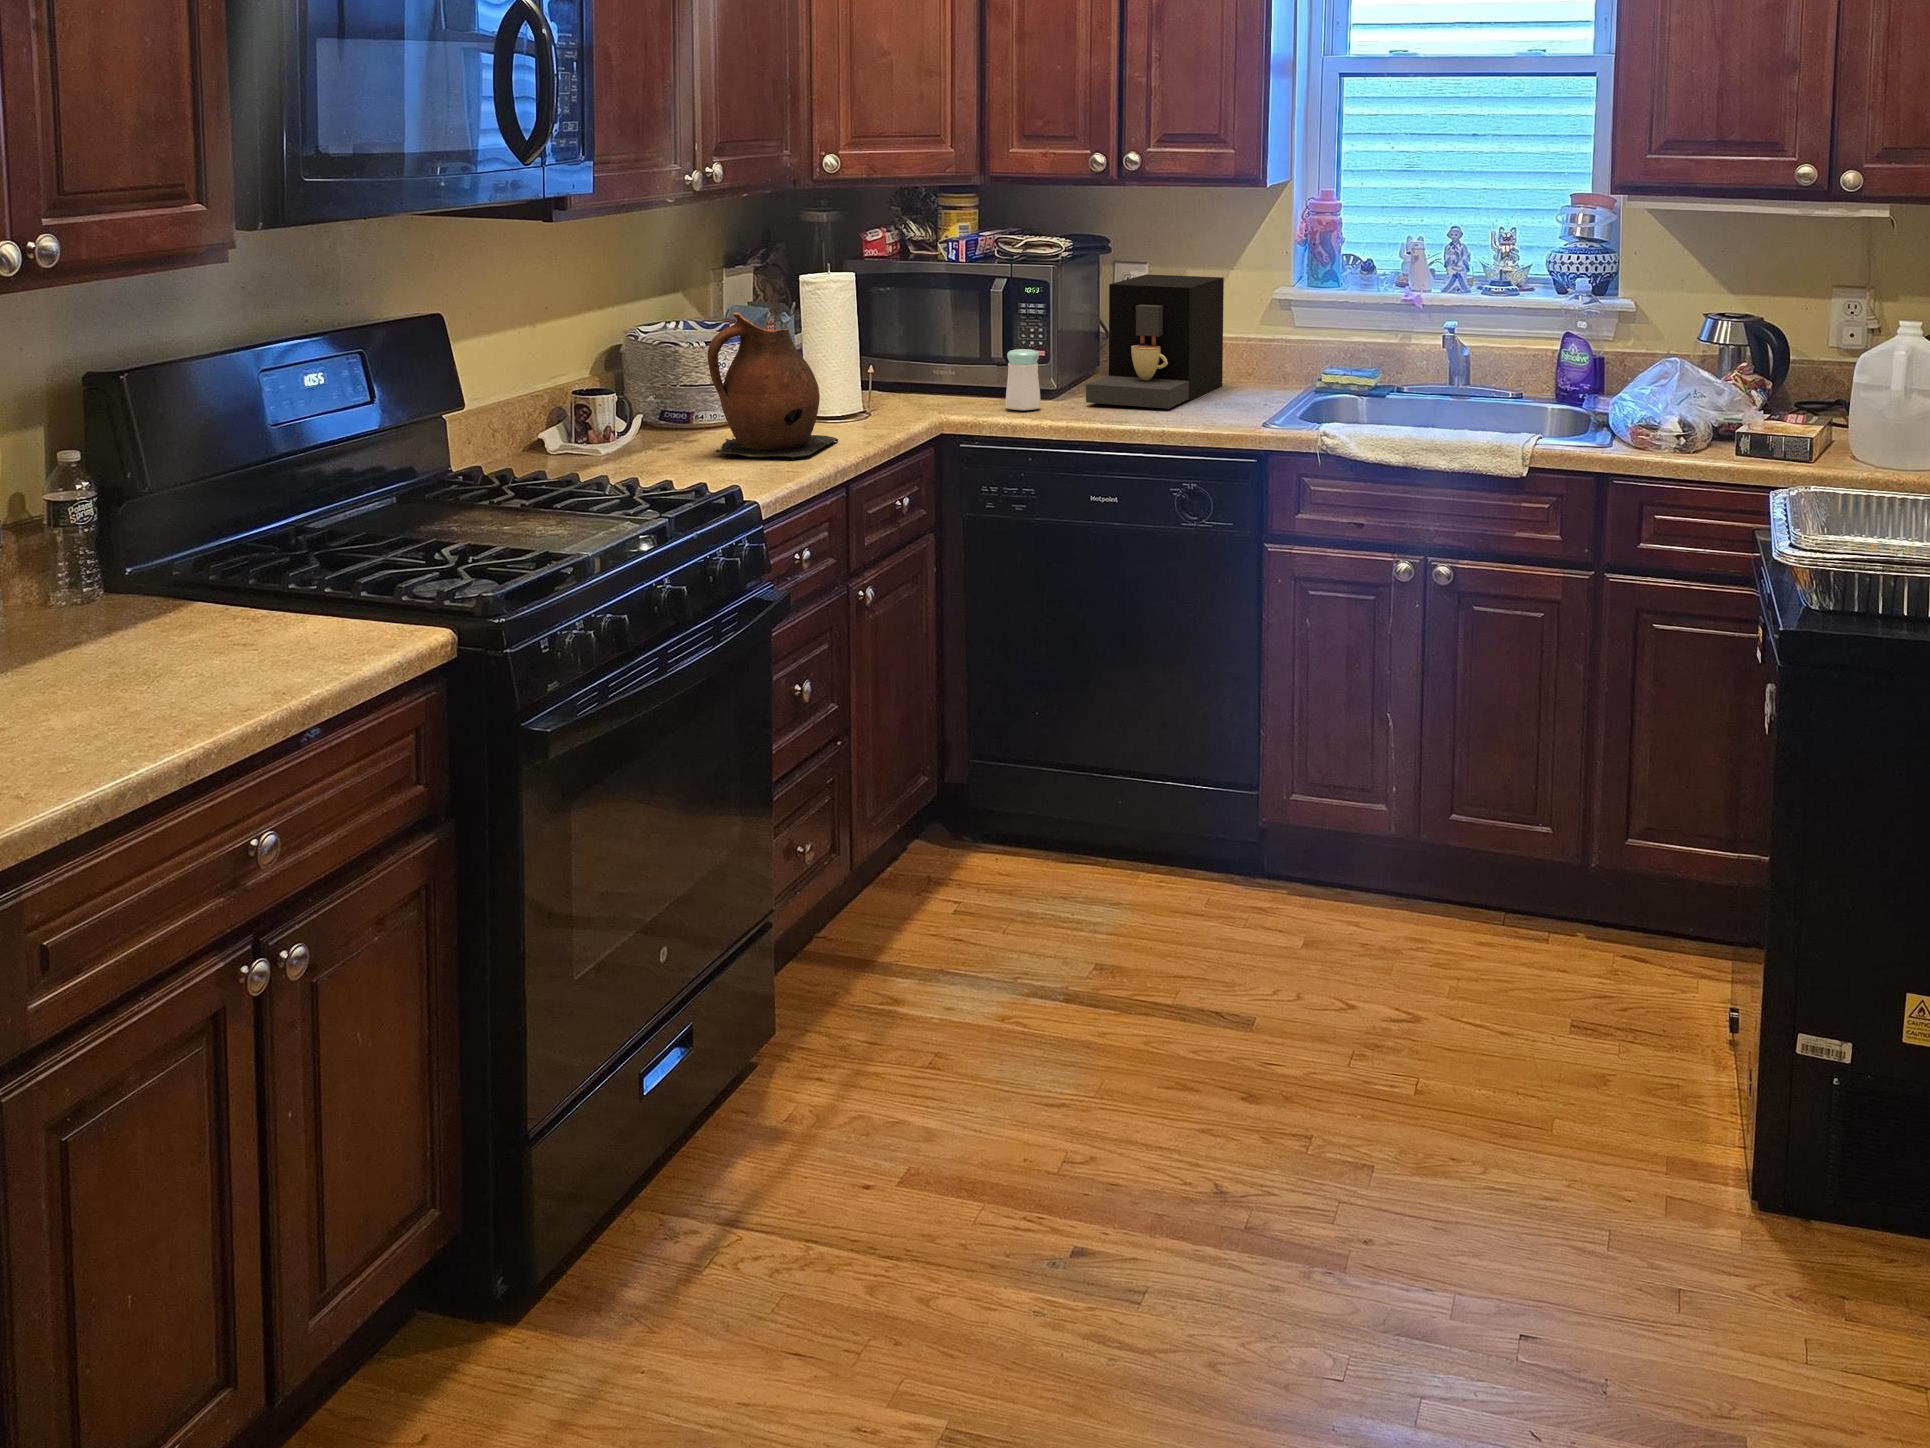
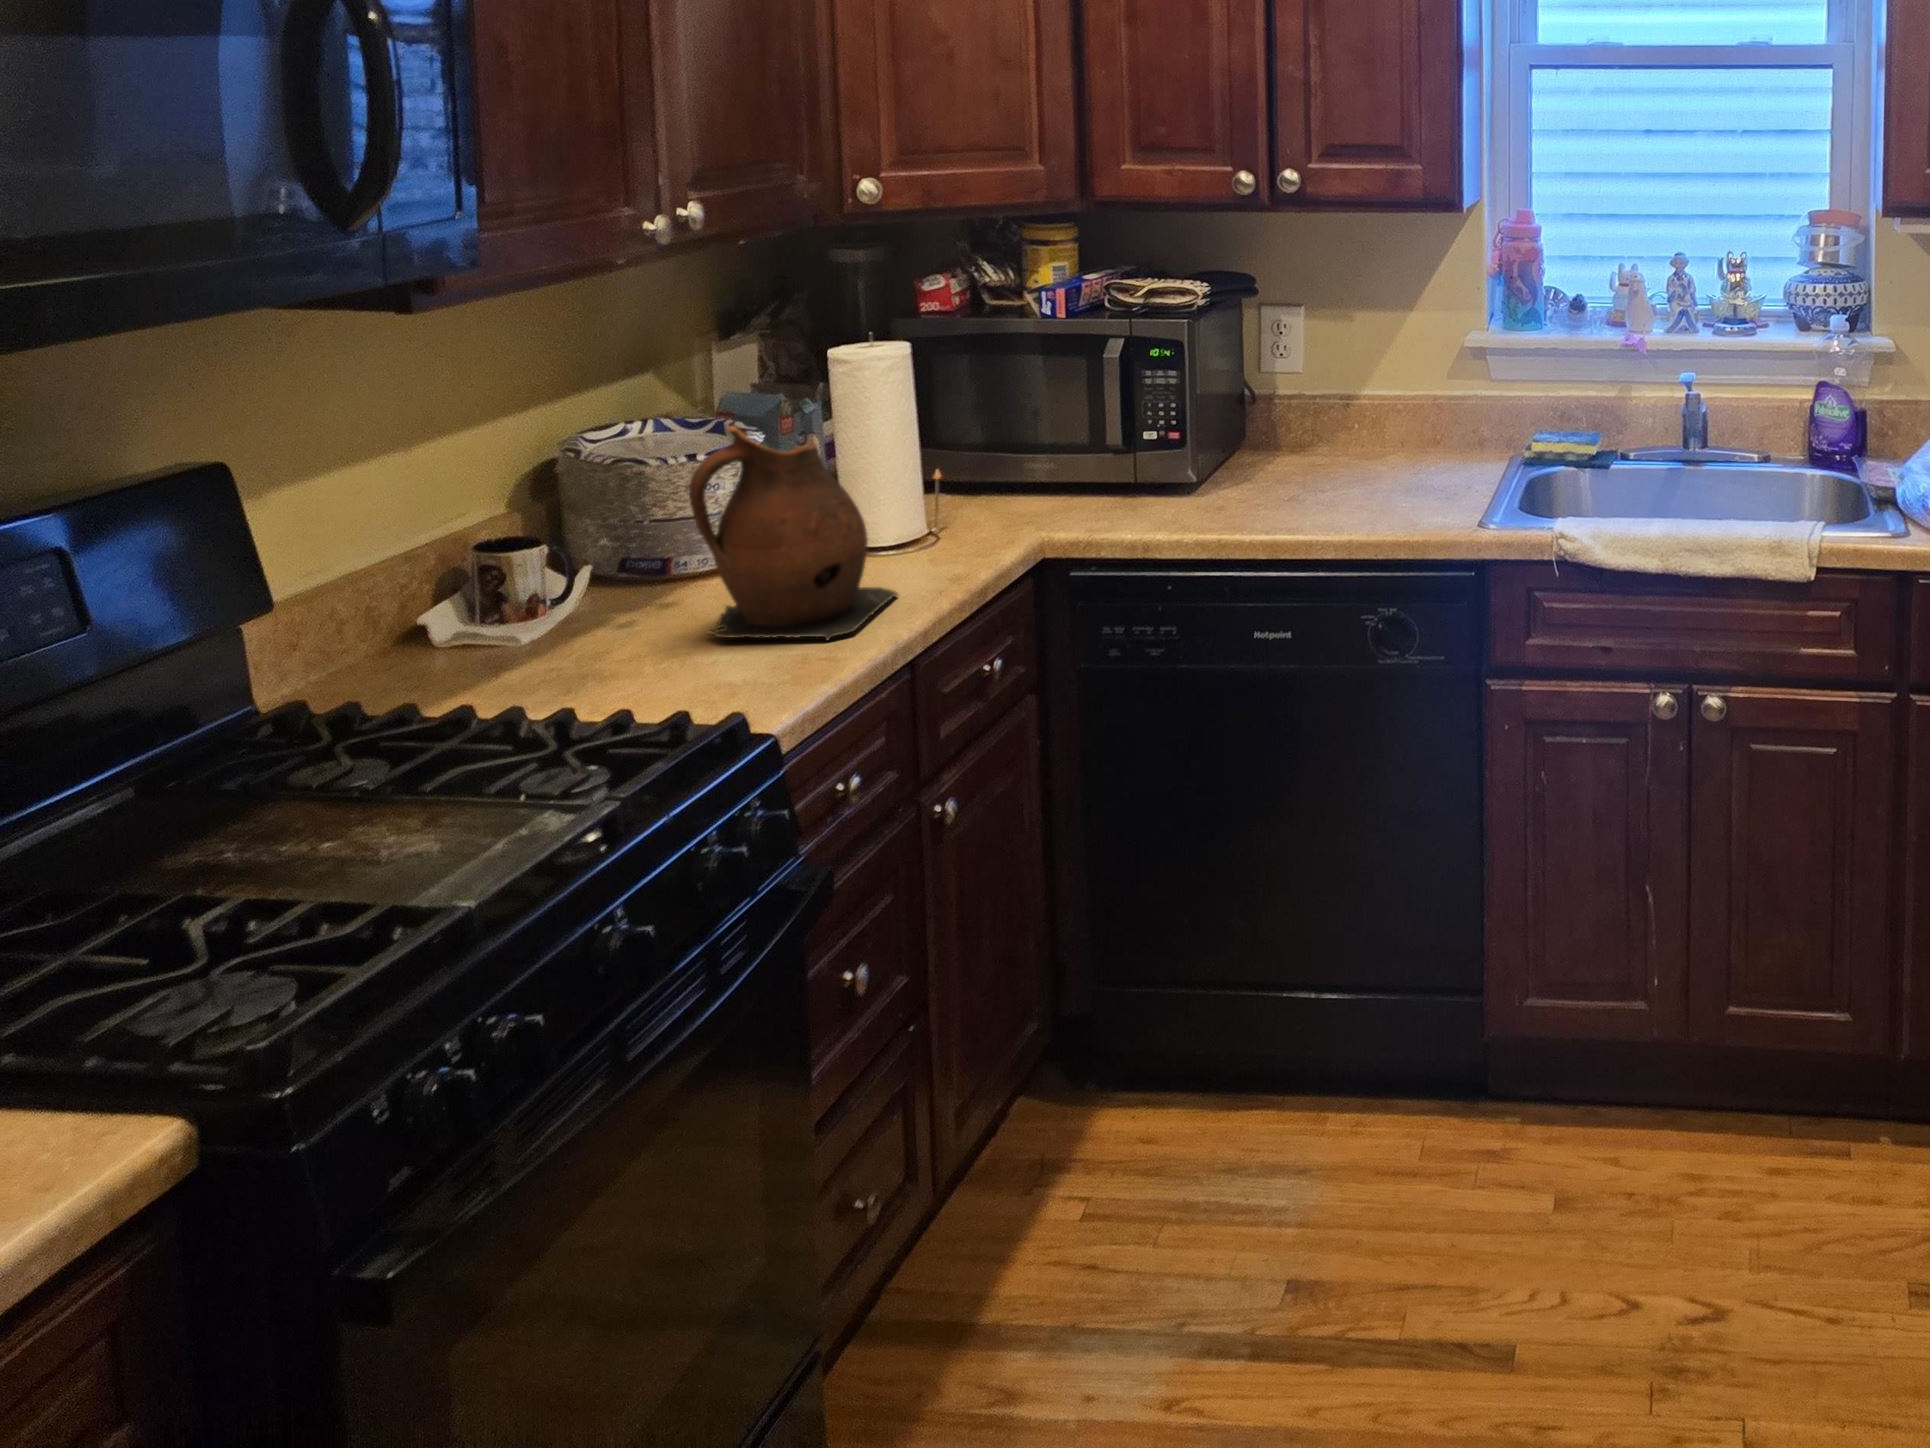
coffee maker: present [1086,274,1224,409] -> none [1240,321,1407,504]
salt shaker: present [1006,349,1041,410] -> none [1134,434,1181,517]

